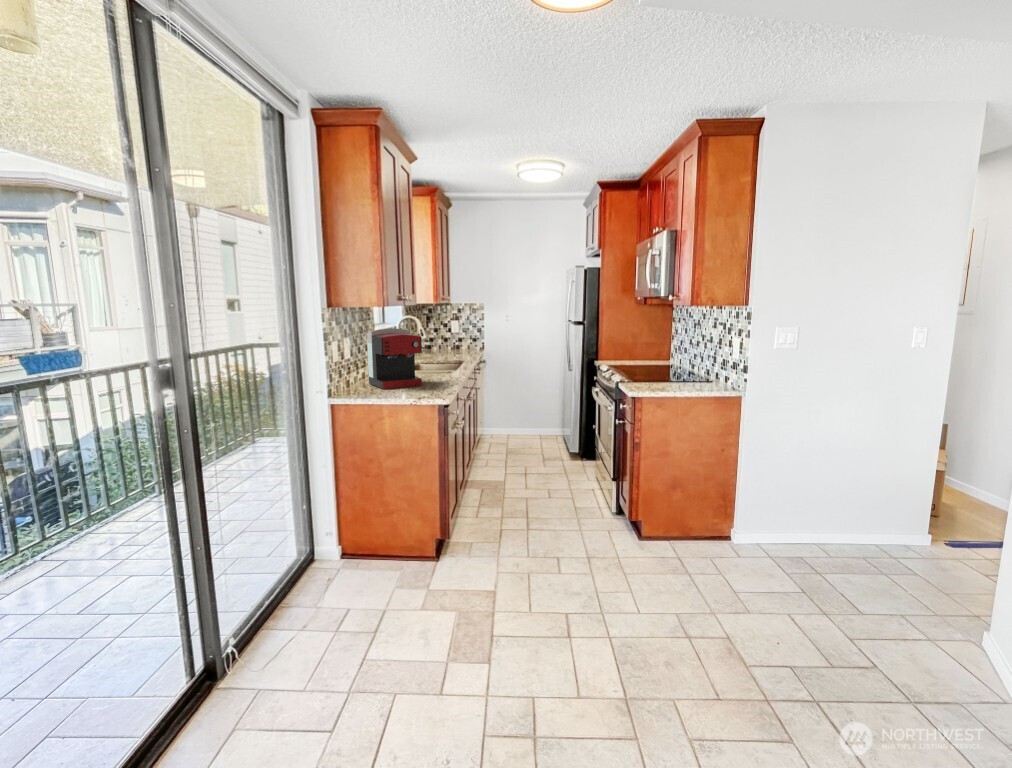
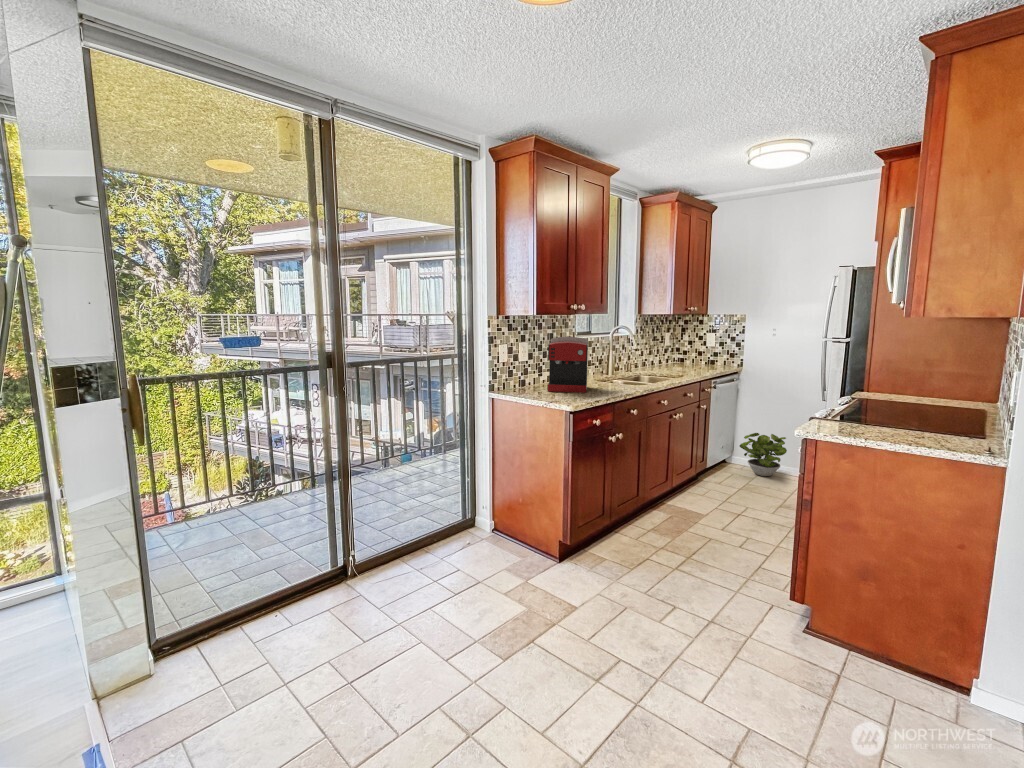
potted plant: none [496,406,530,444] -> present [740,433,787,476]

